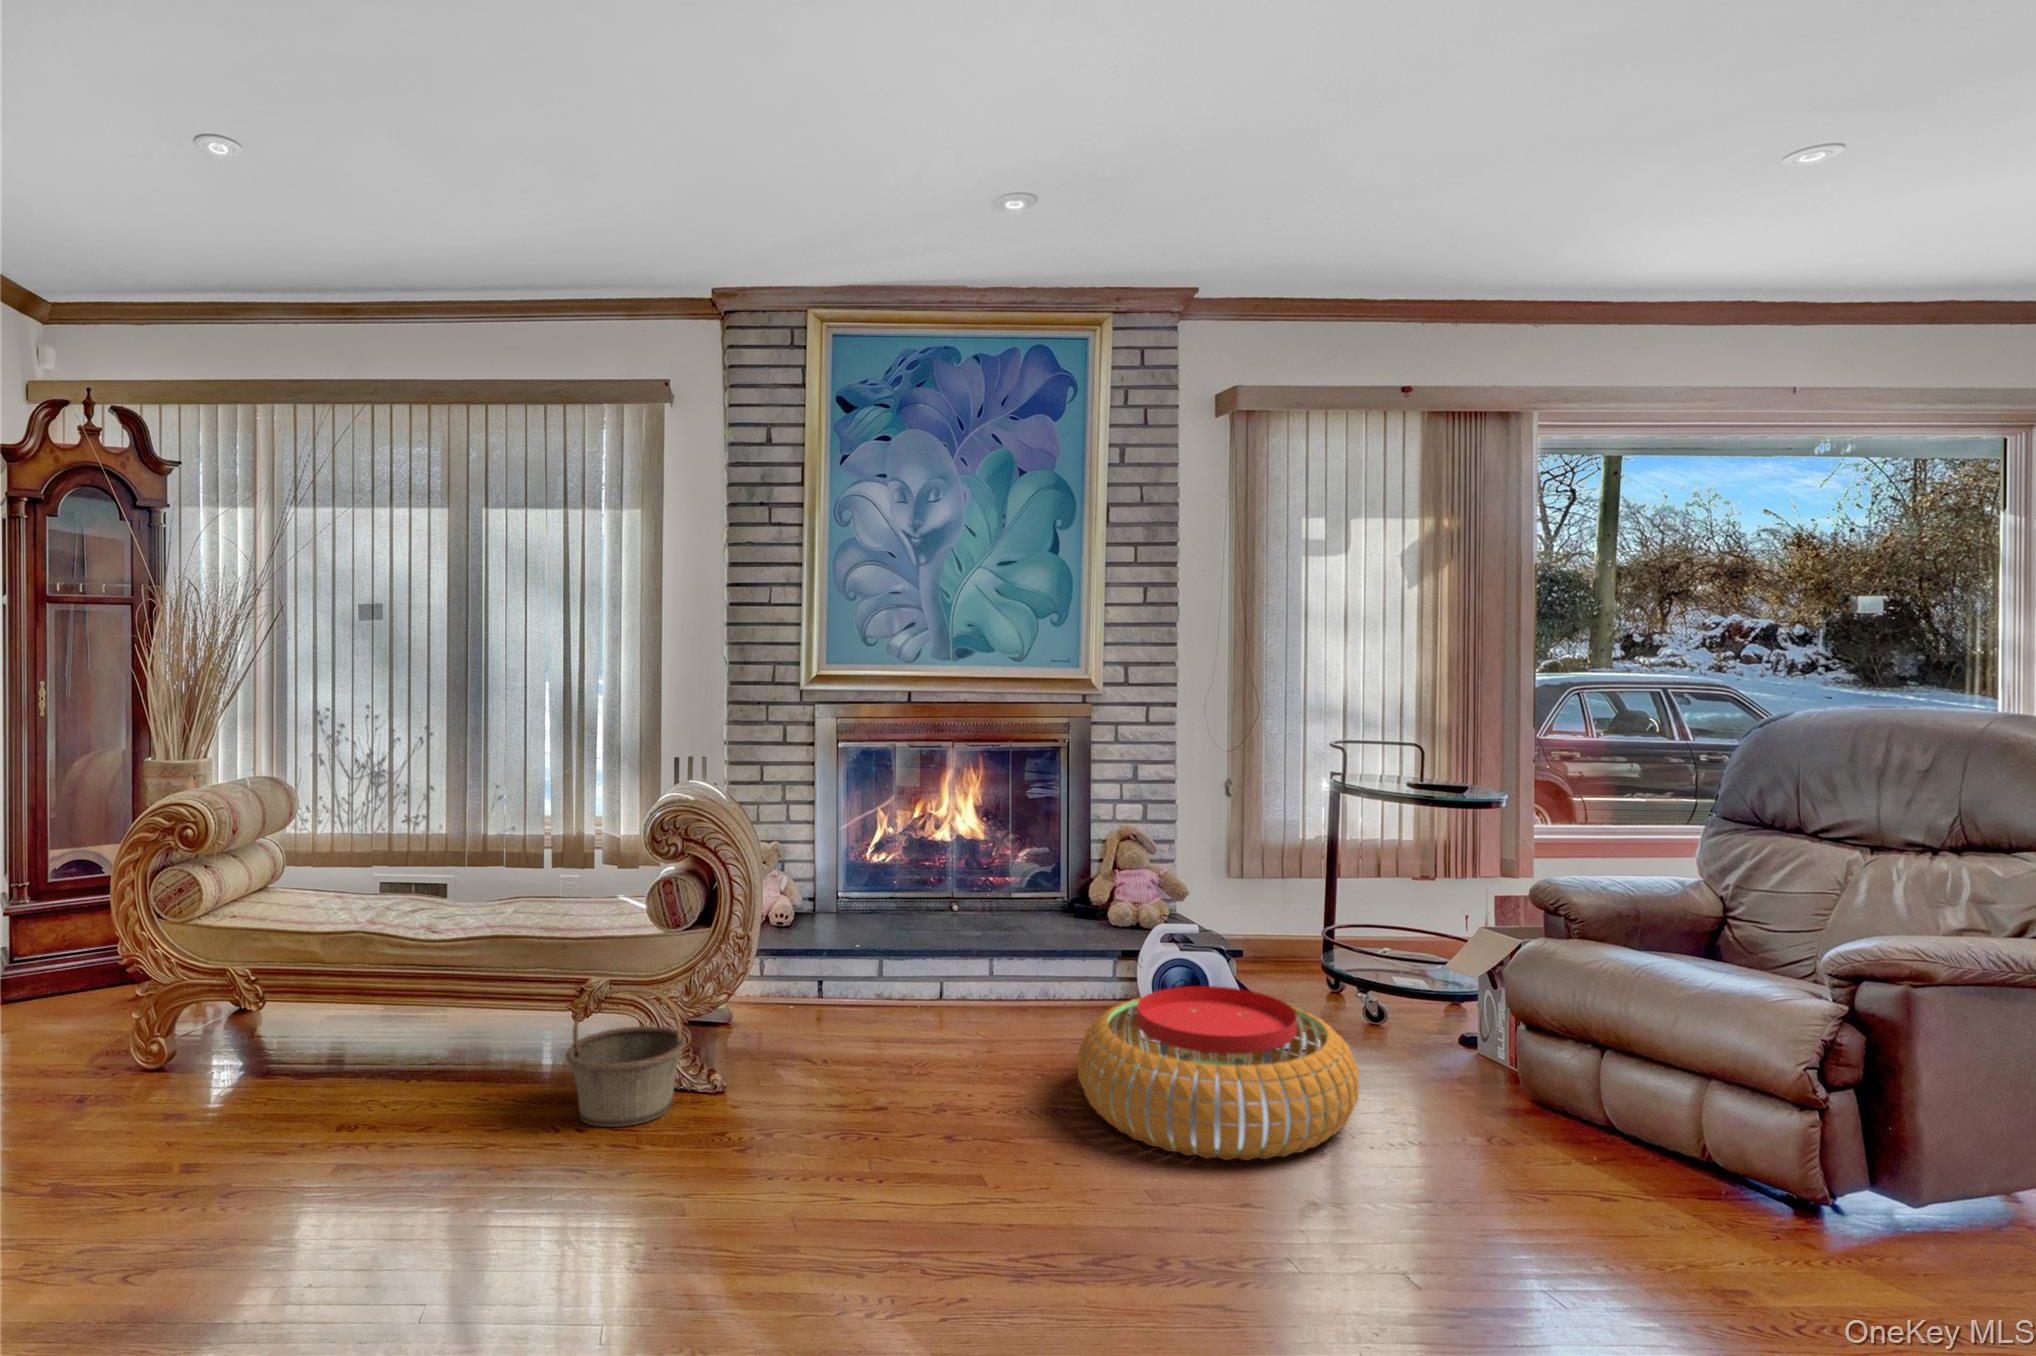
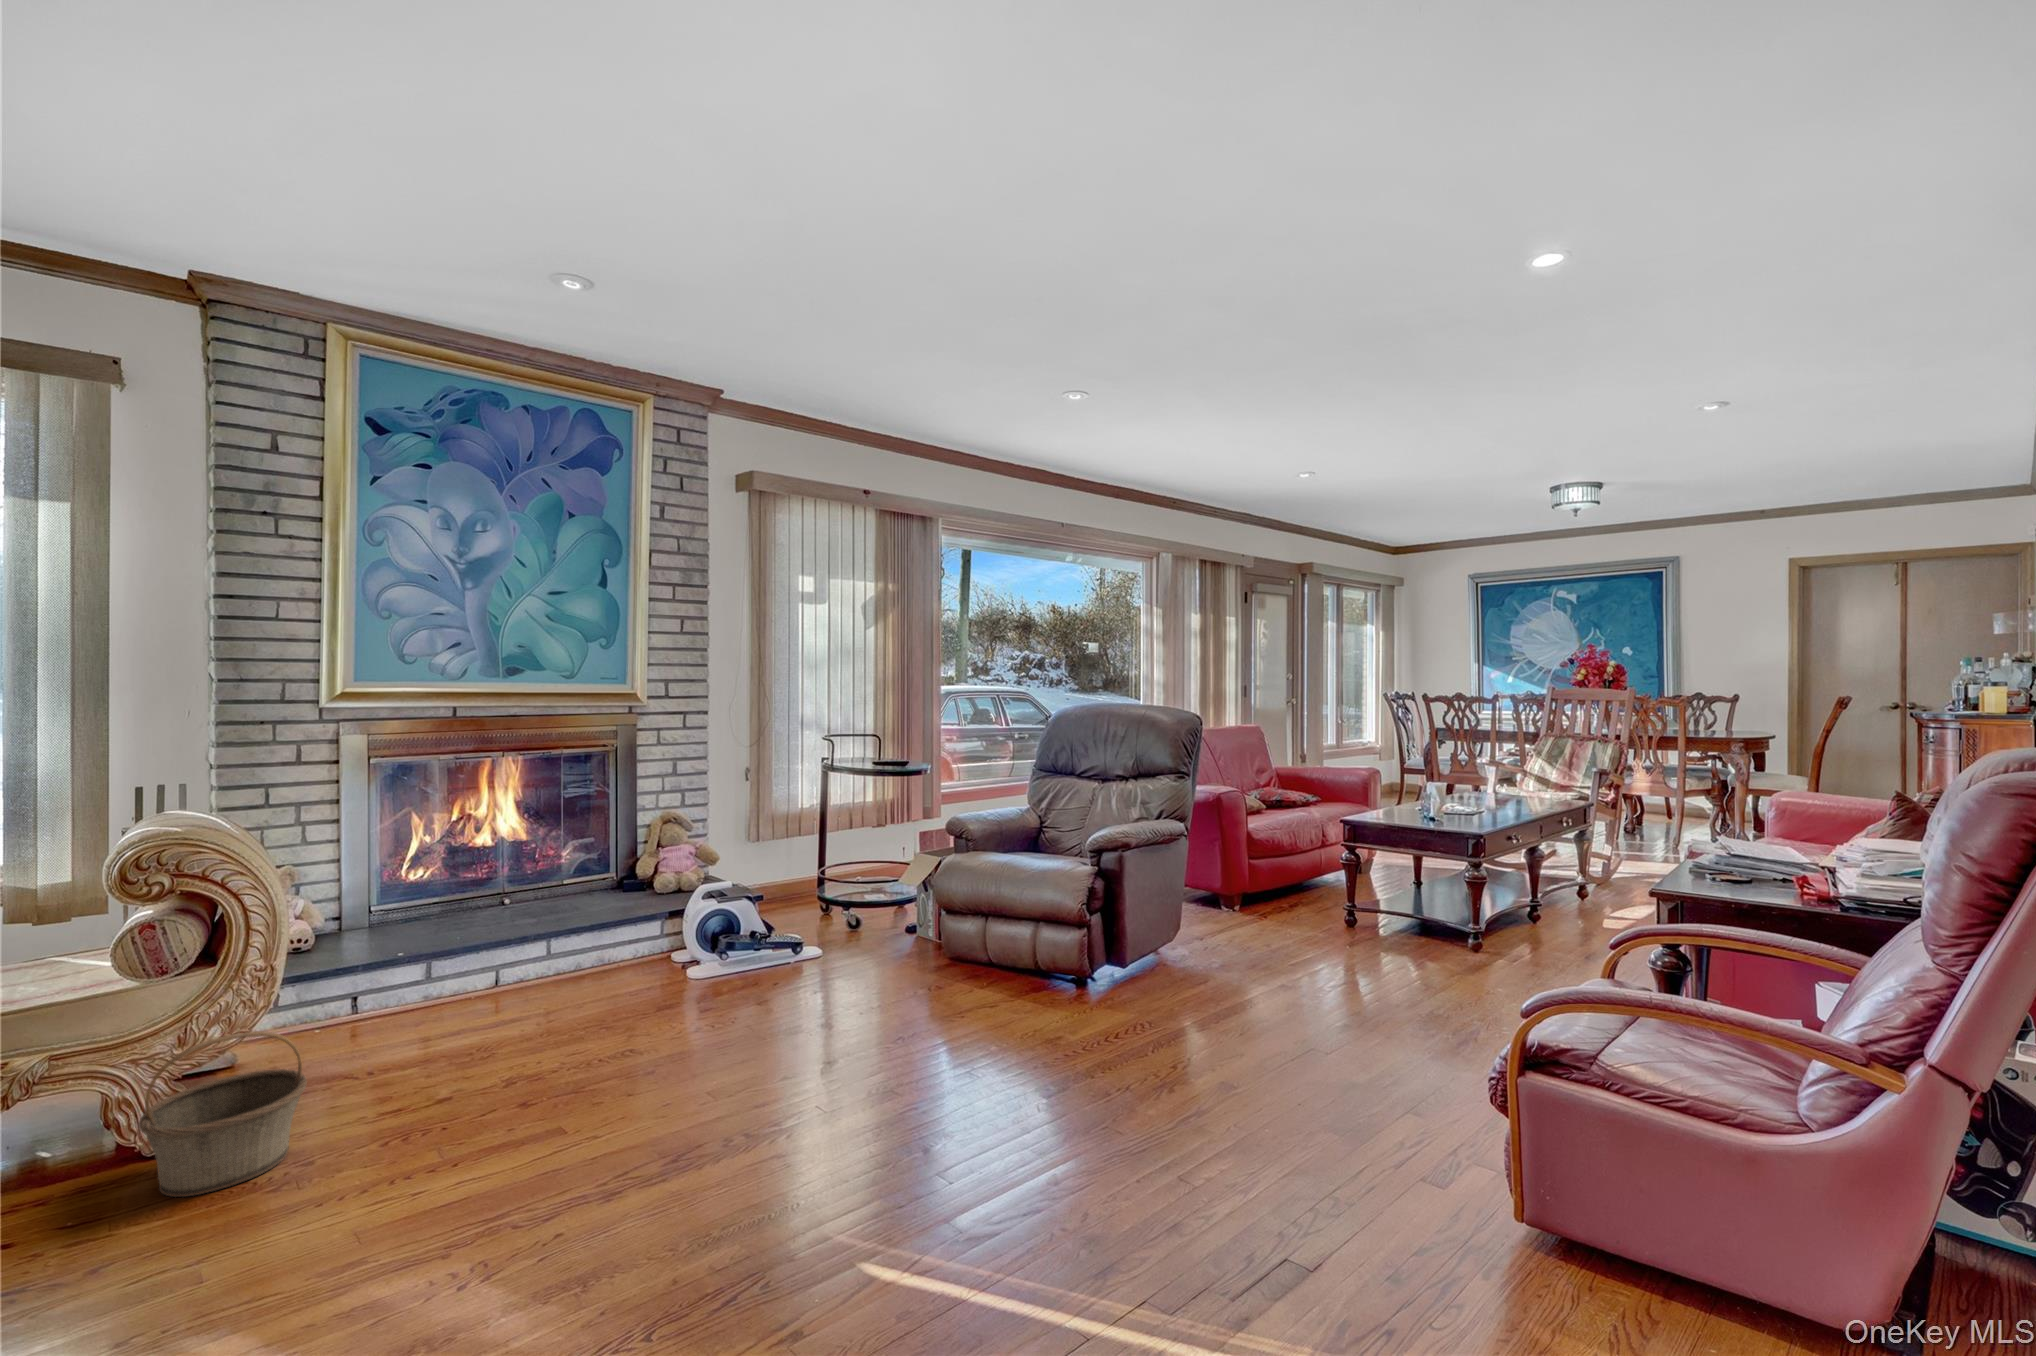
pouf: present [1078,986,1359,1160] -> none [704,917,911,1040]

